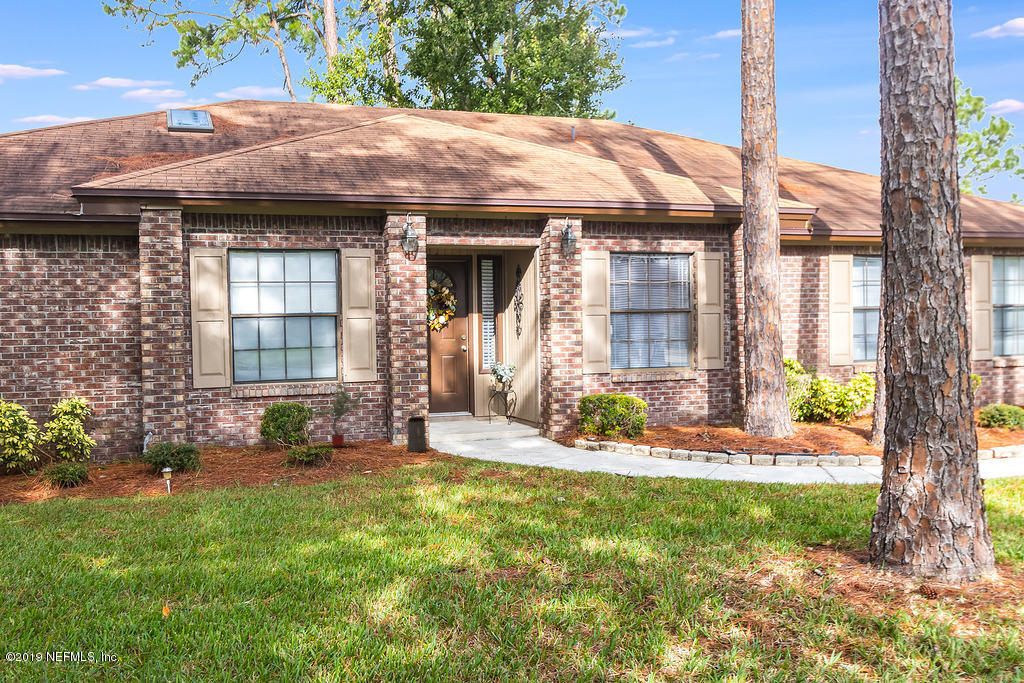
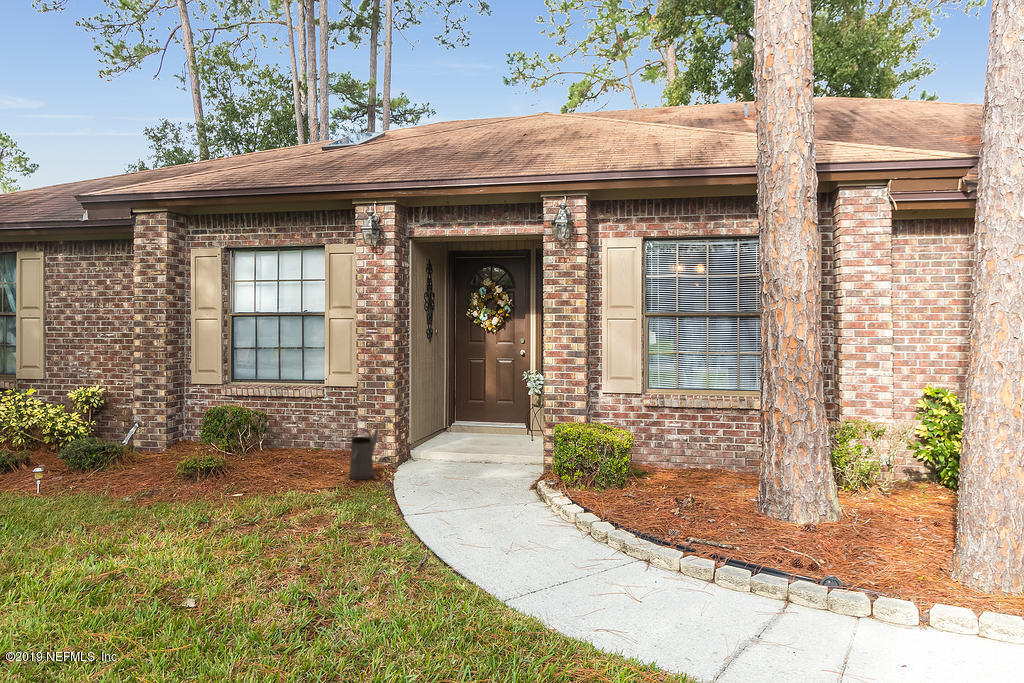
potted tree: present [312,382,364,447] -> none [279,389,333,461]

